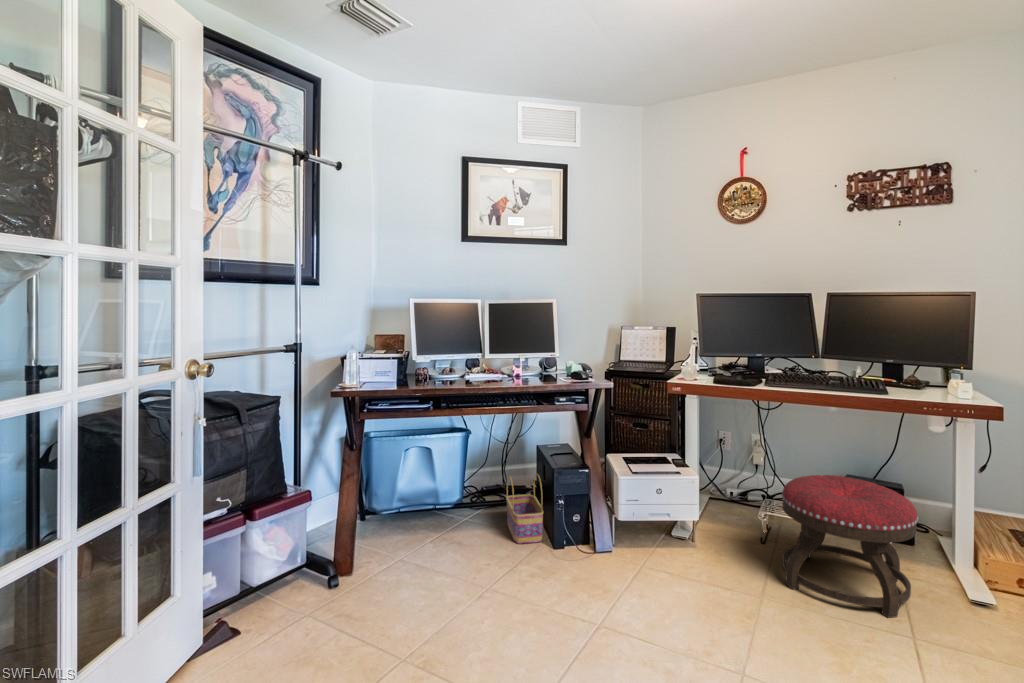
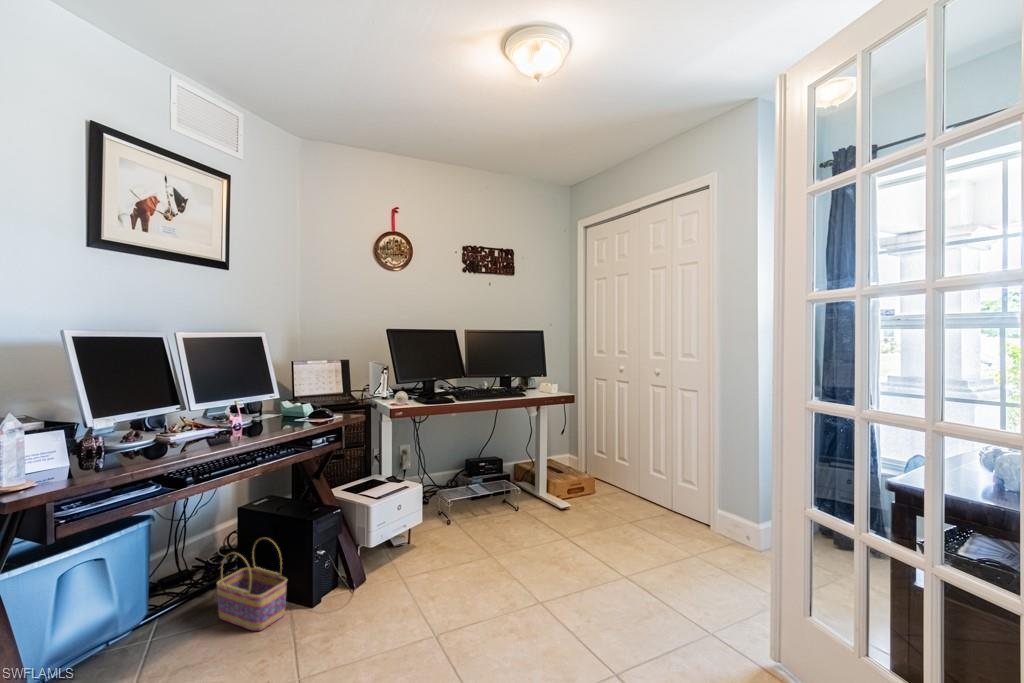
ottoman: present [782,475,918,618] -> none [478,457,556,548]

